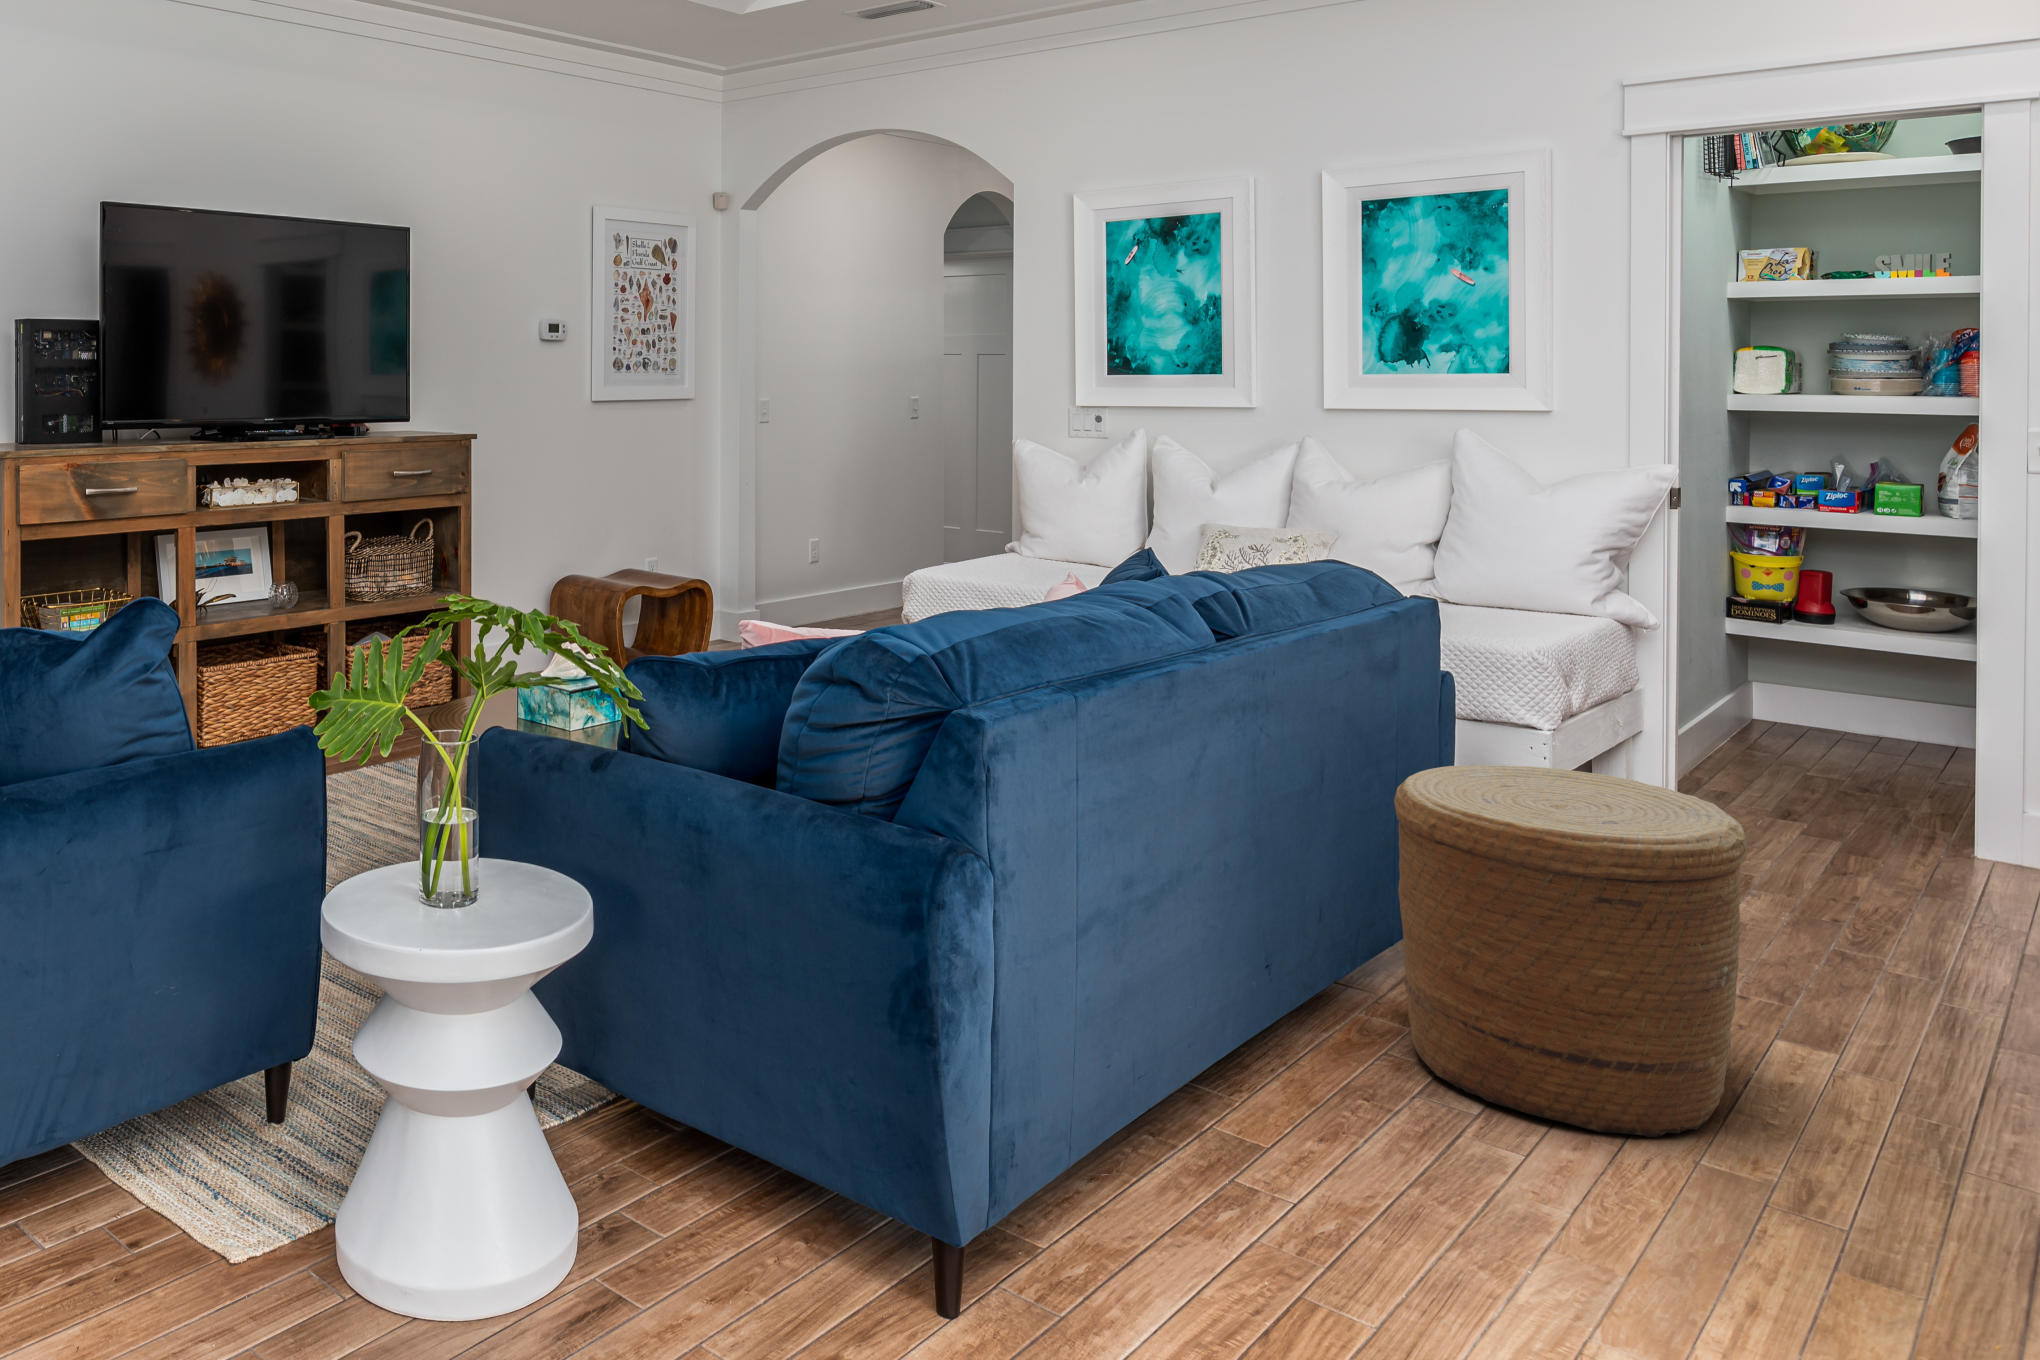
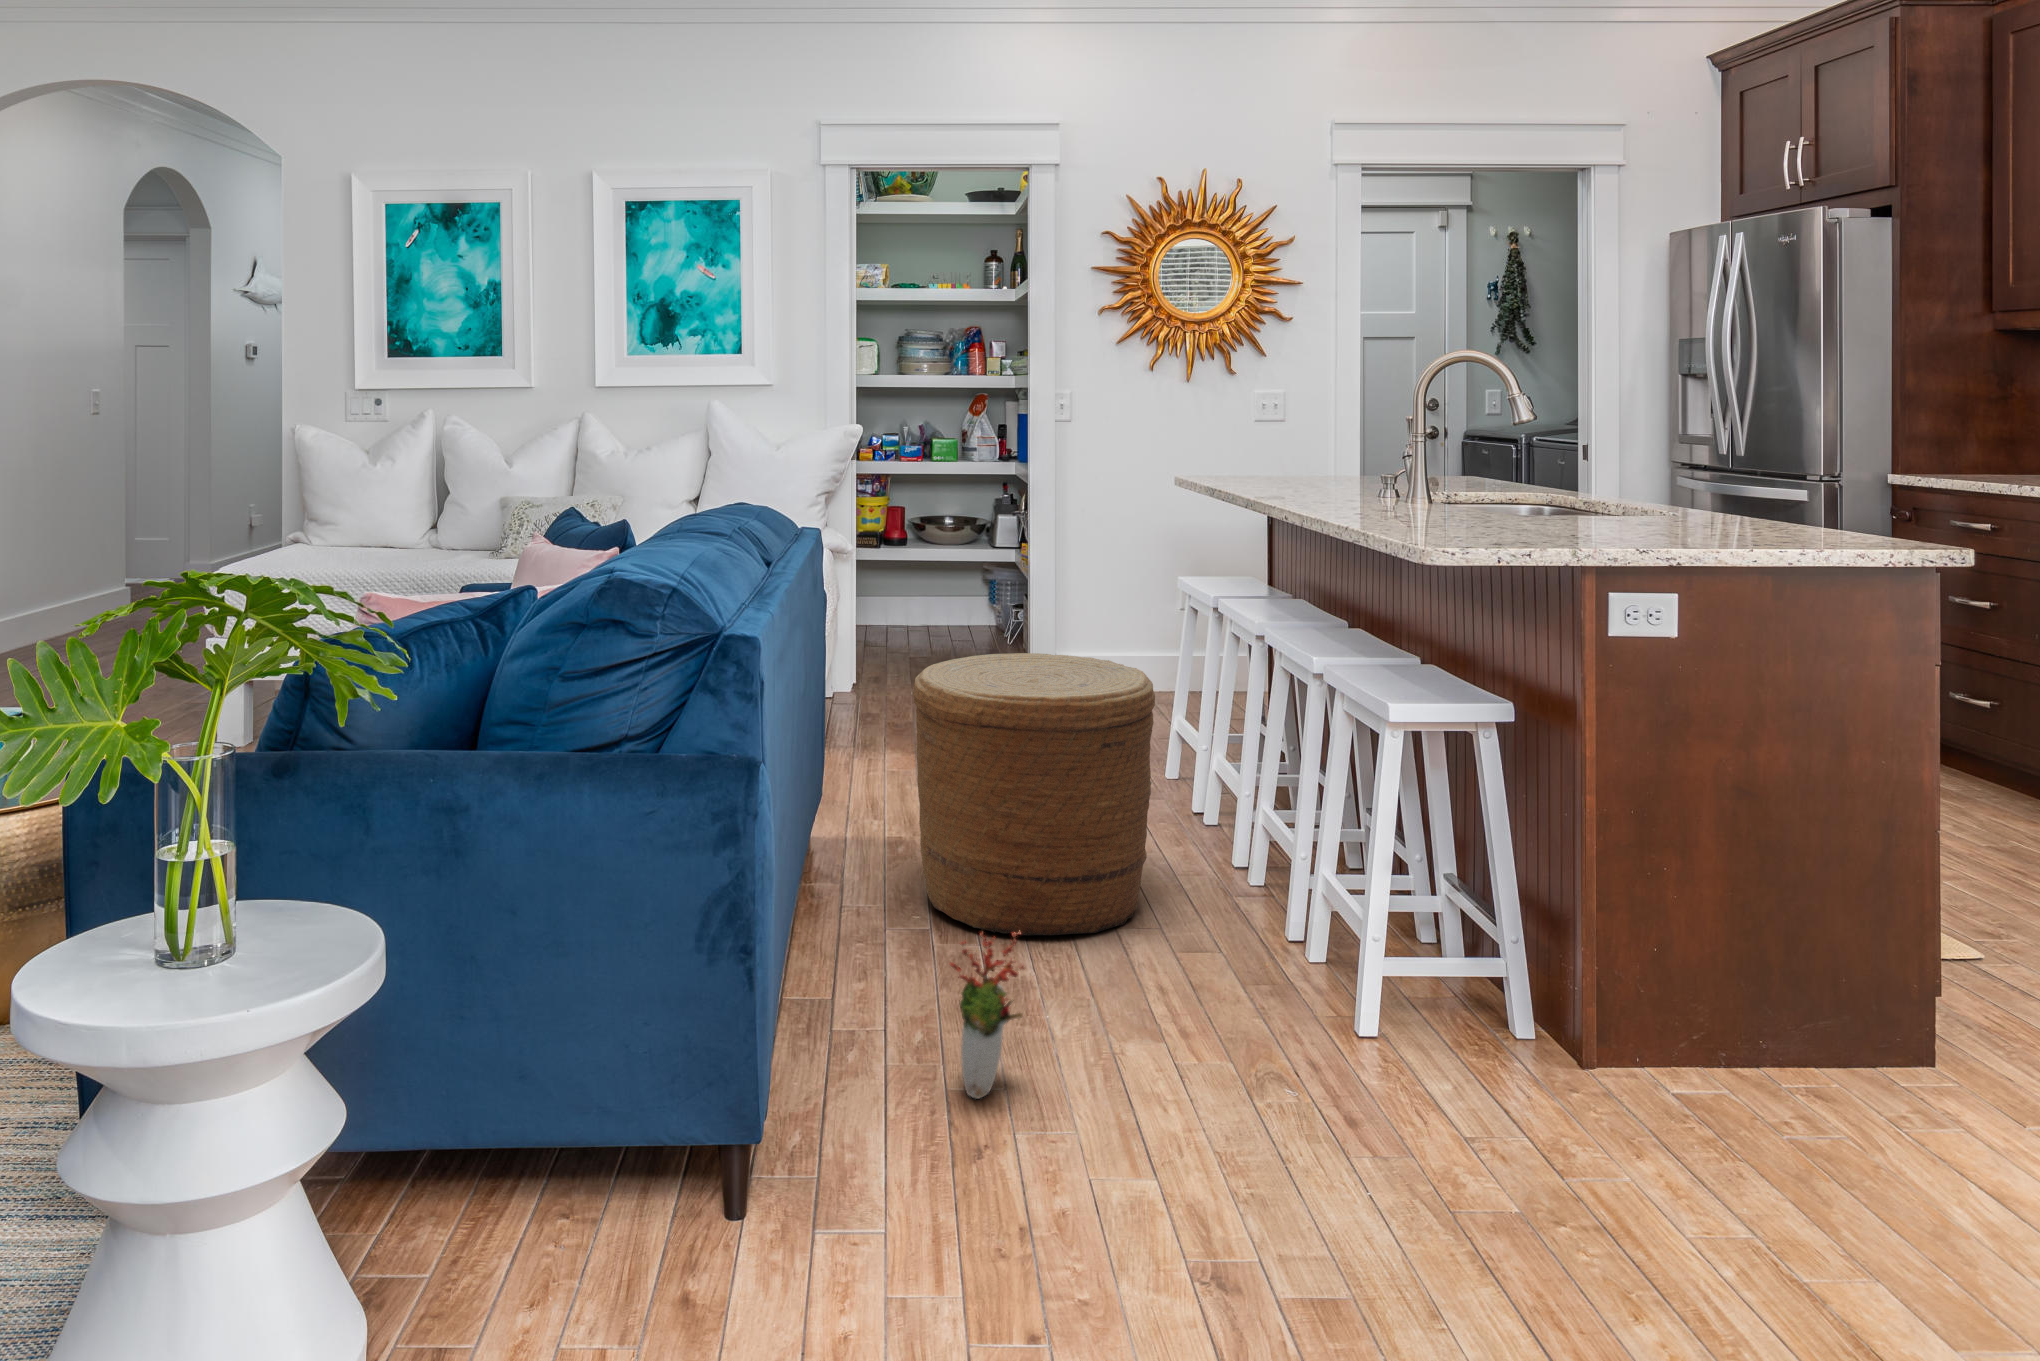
decorative plant: none [1205,1037,1293,1213] -> present [950,932,1024,1099]

